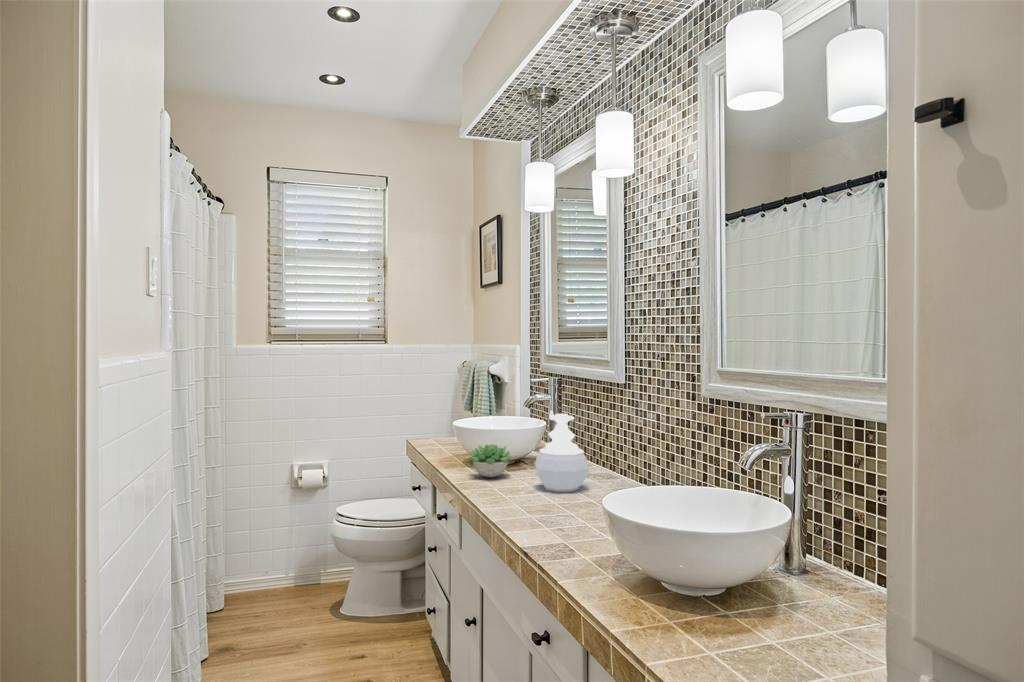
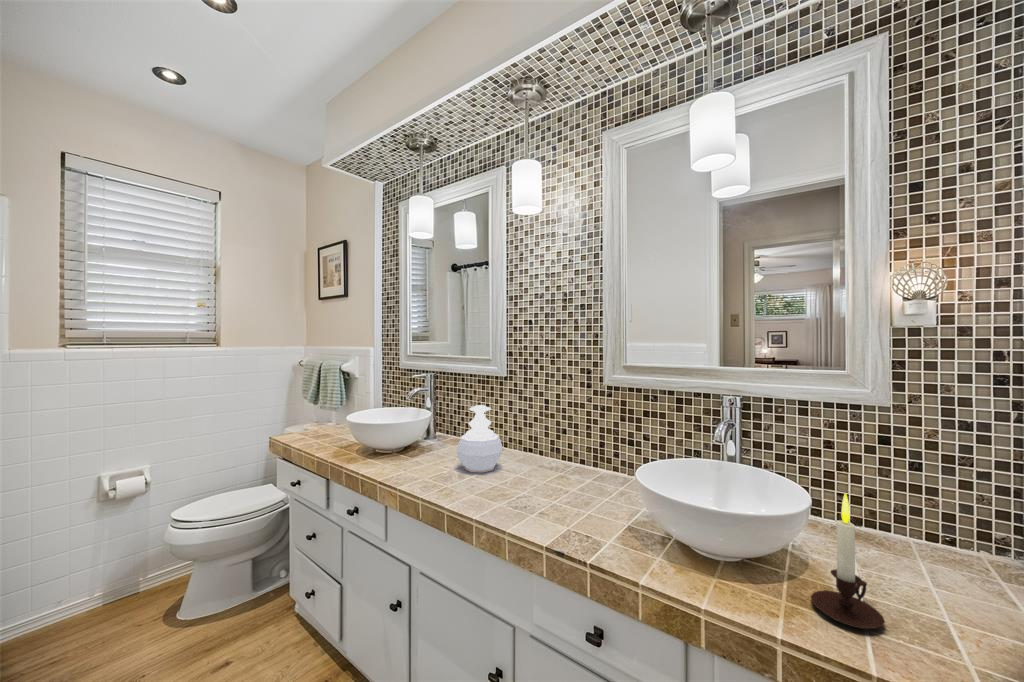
succulent plant: present [470,444,511,477] -> none [384,436,427,467]
candle: none [682,507,764,653] -> present [811,493,885,629]

